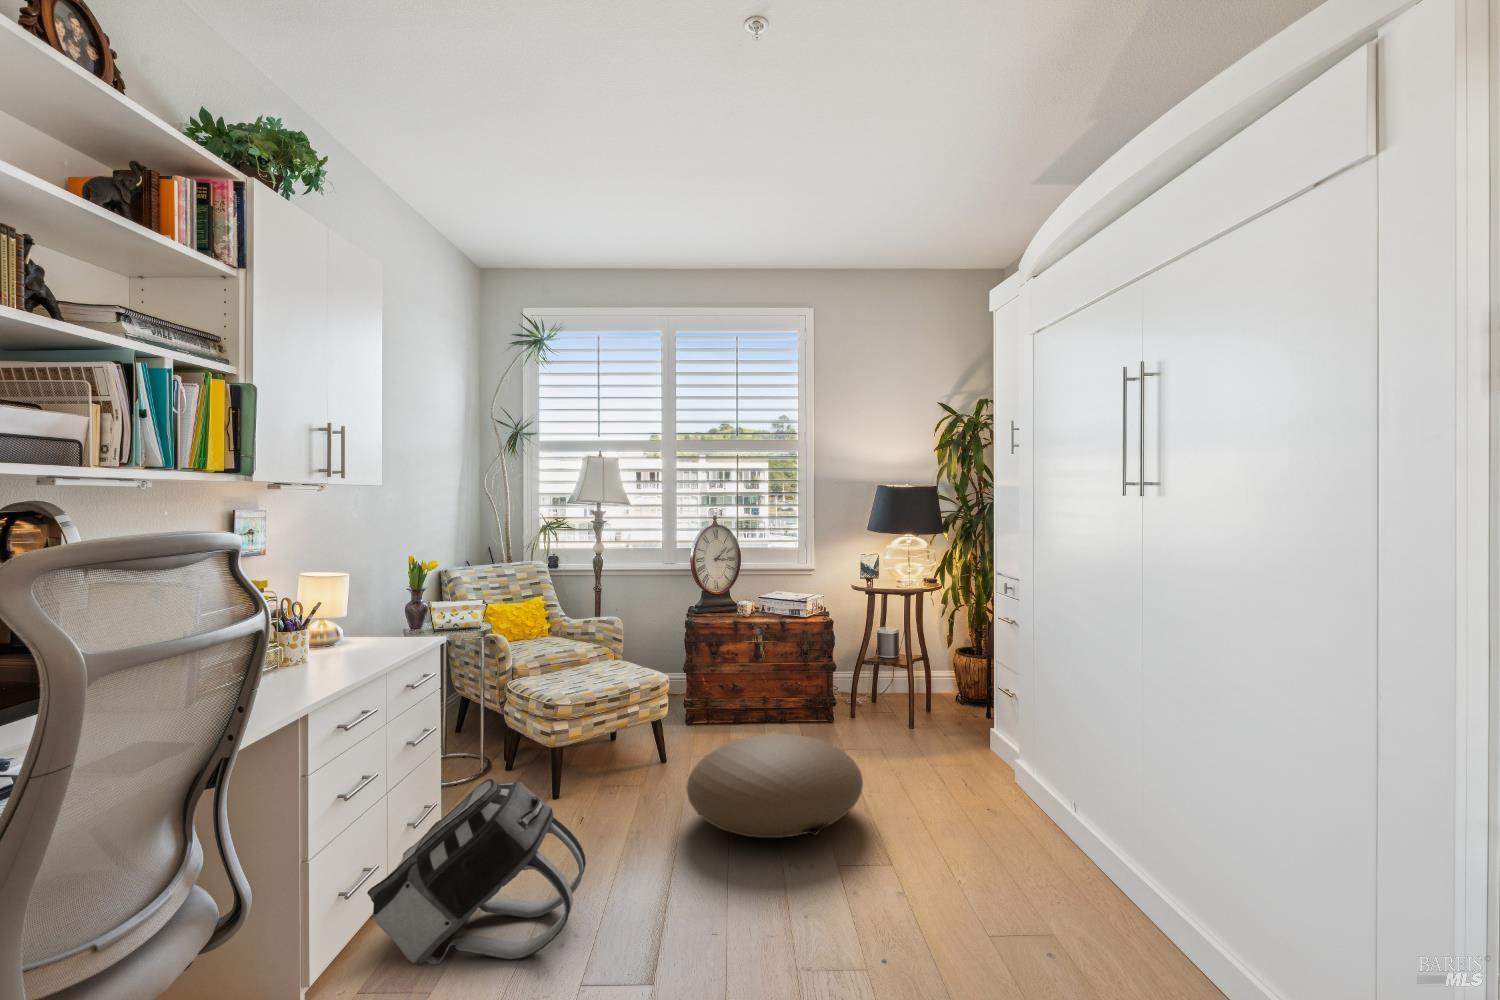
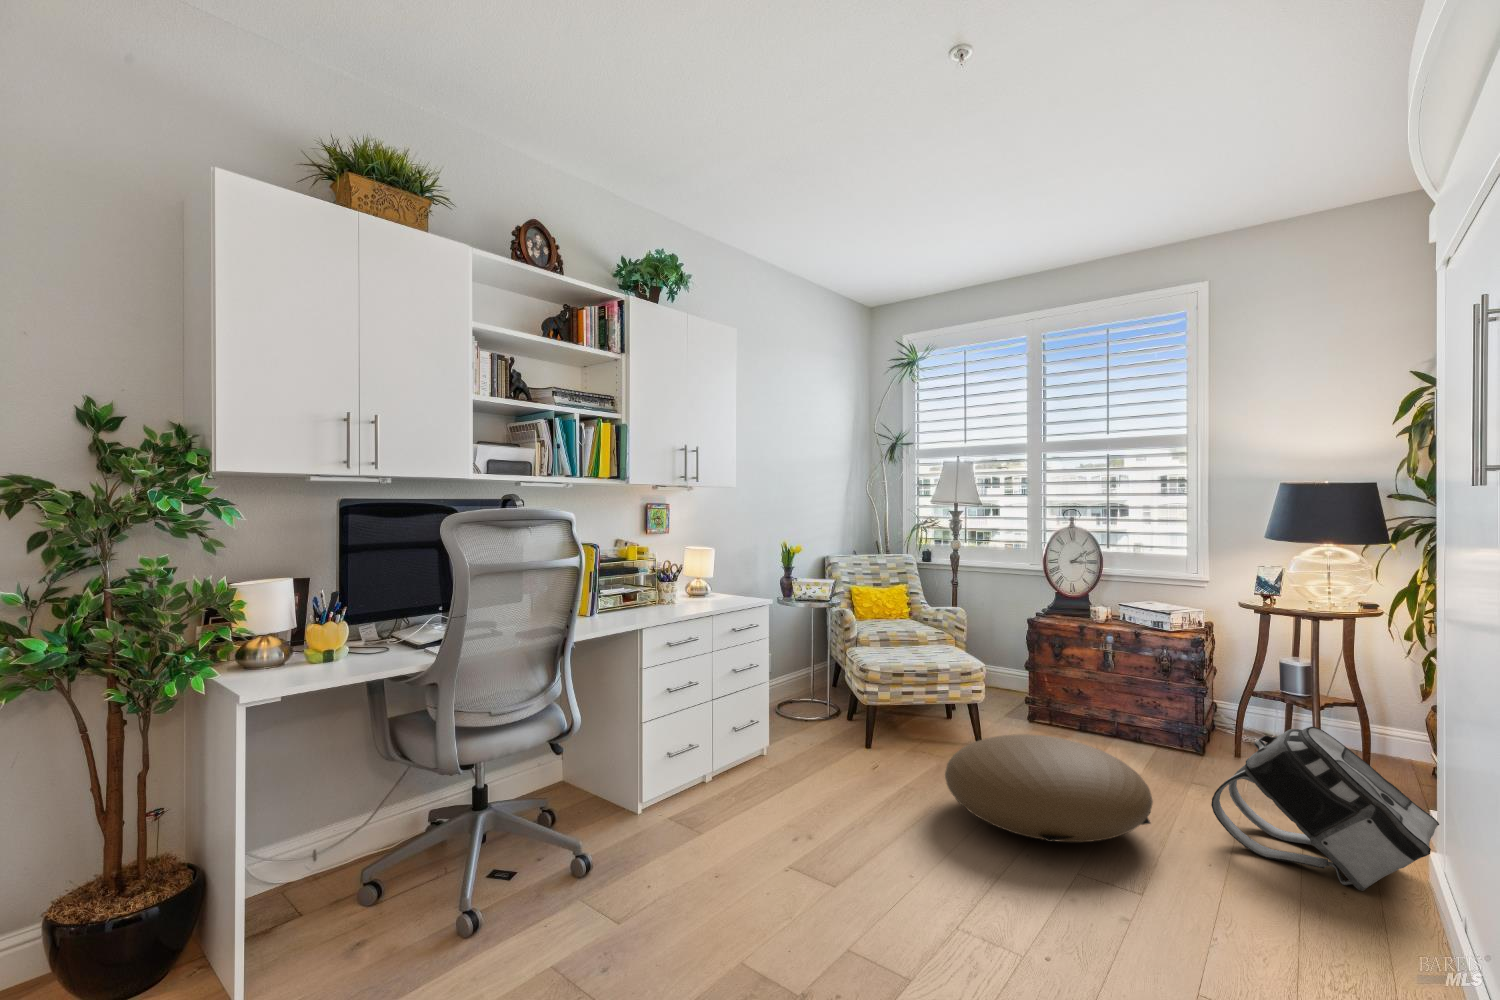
backpack: present [367,779,586,966] -> present [1211,727,1439,891]

